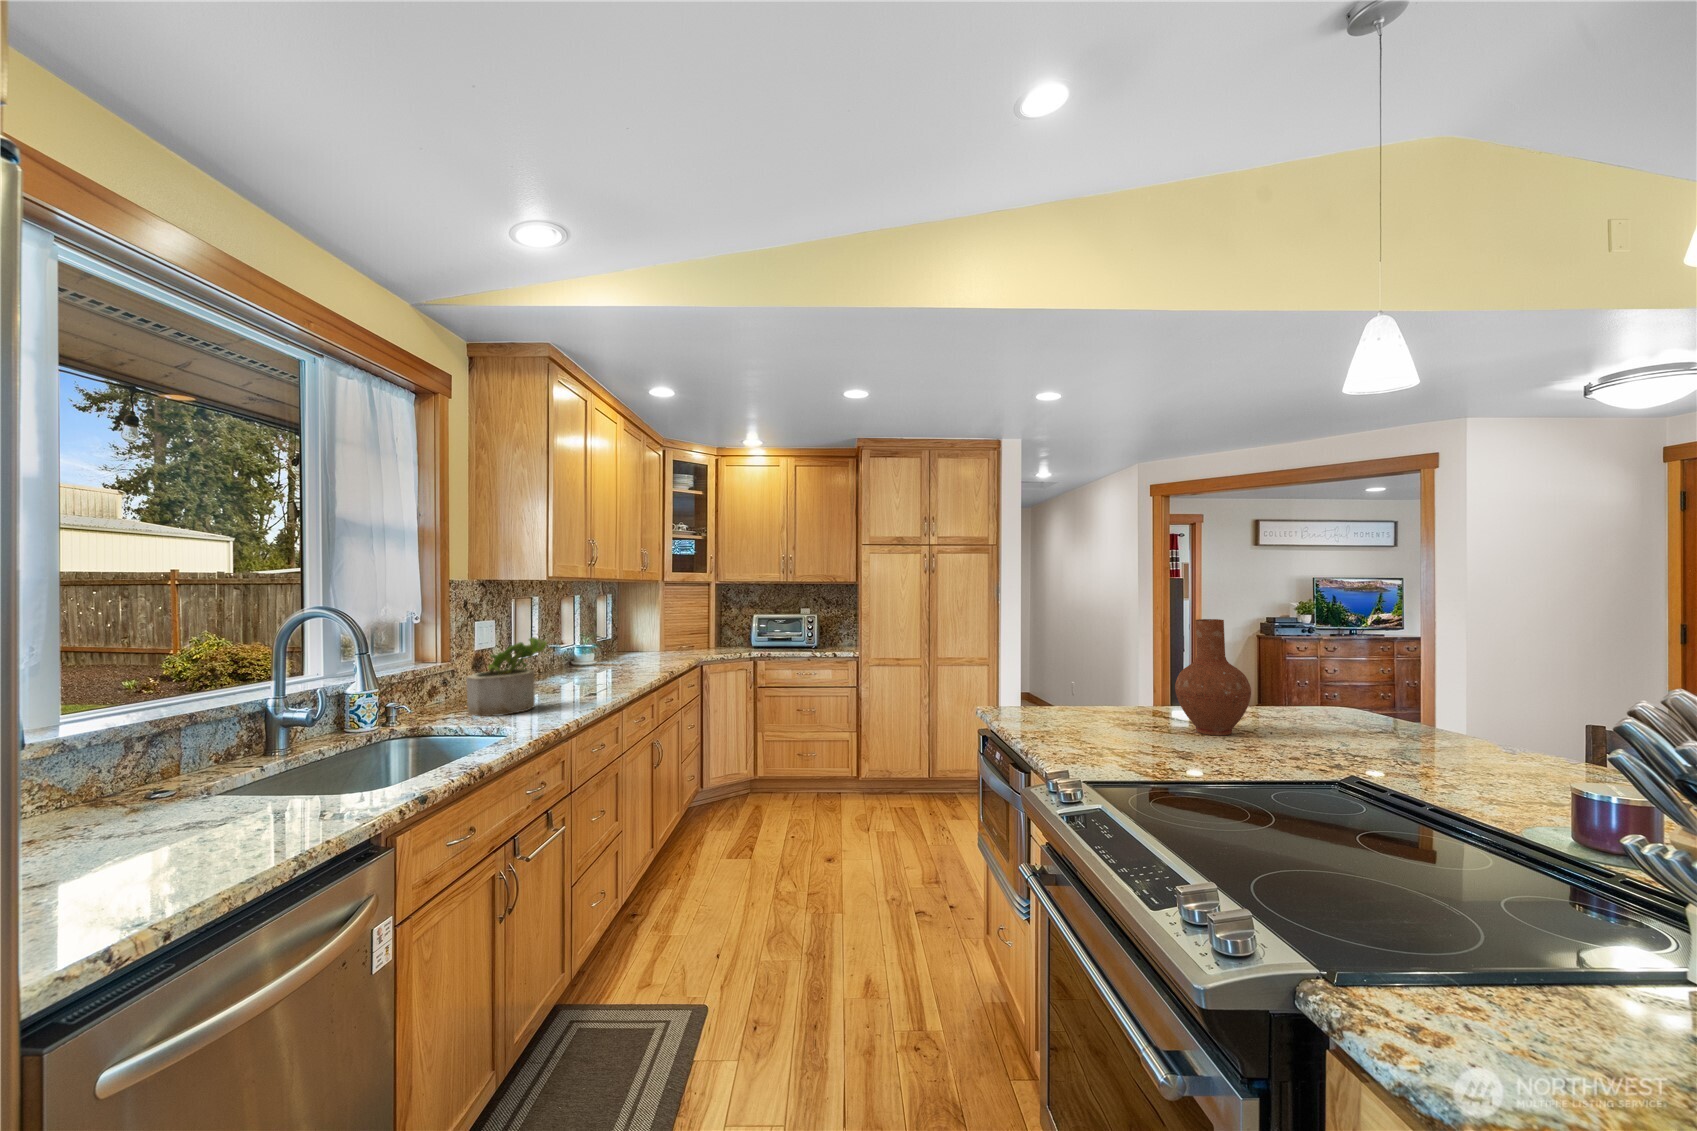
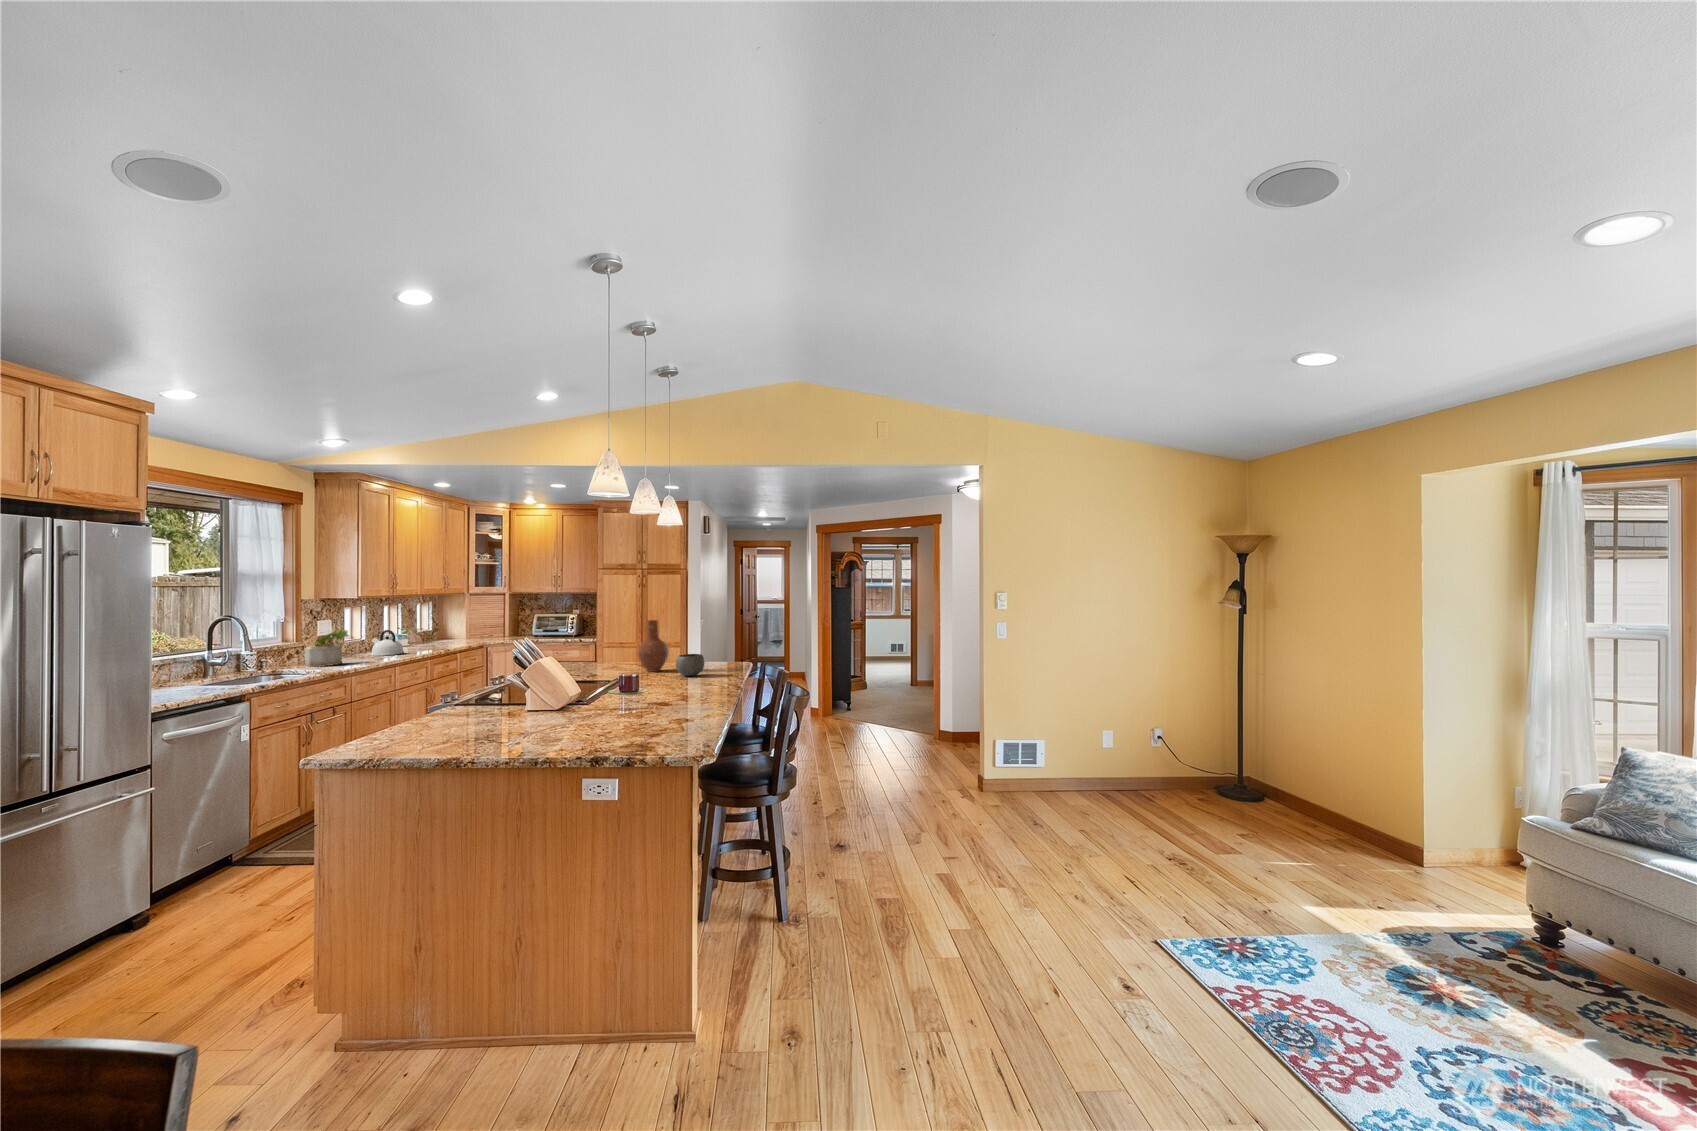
kettle: none [557,638,611,685] -> present [371,630,404,656]
ceramic bowl: none [1344,698,1428,756] -> present [676,654,704,676]

